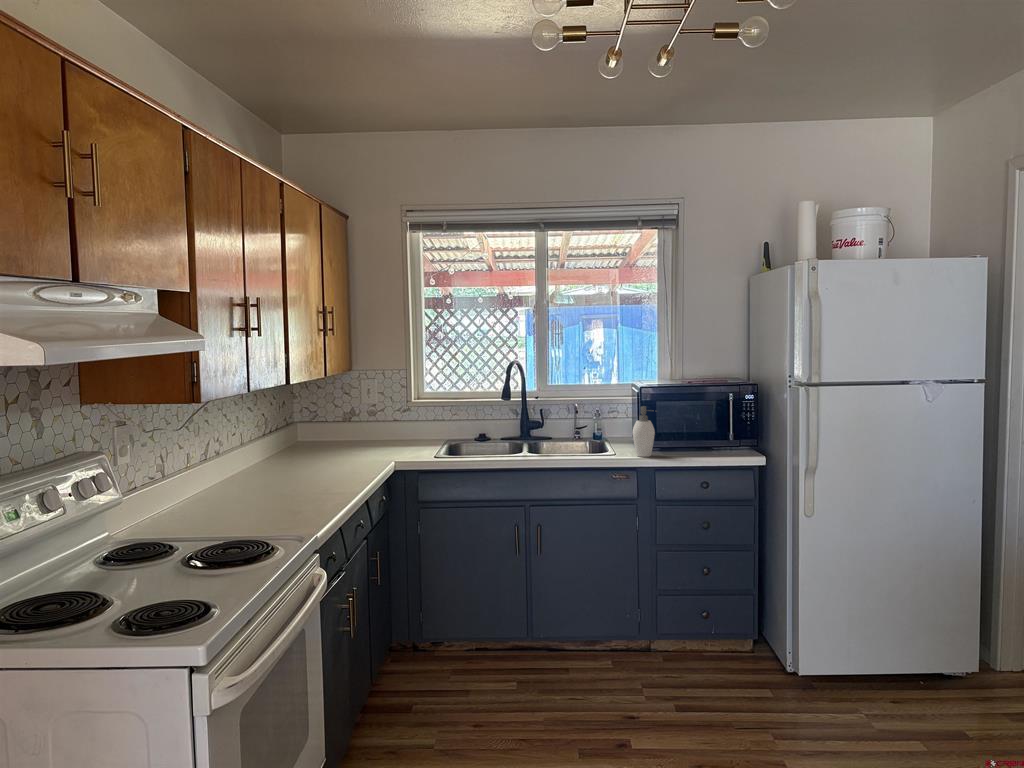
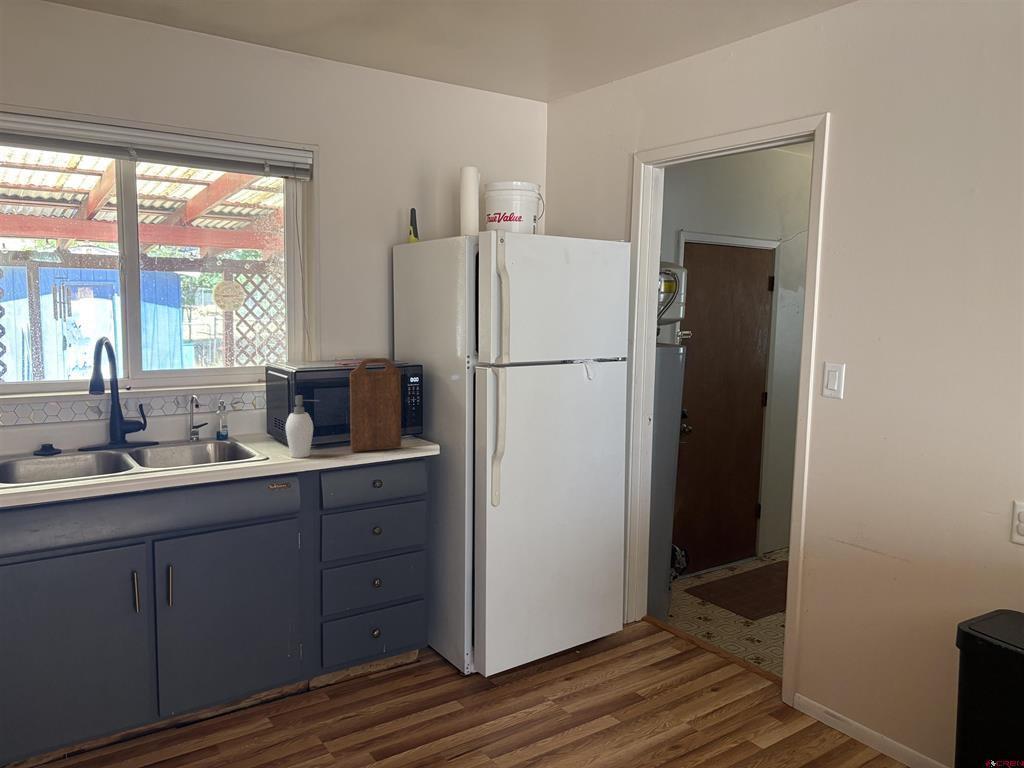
cutting board: none [687,377,734,456] -> present [350,358,401,452]

